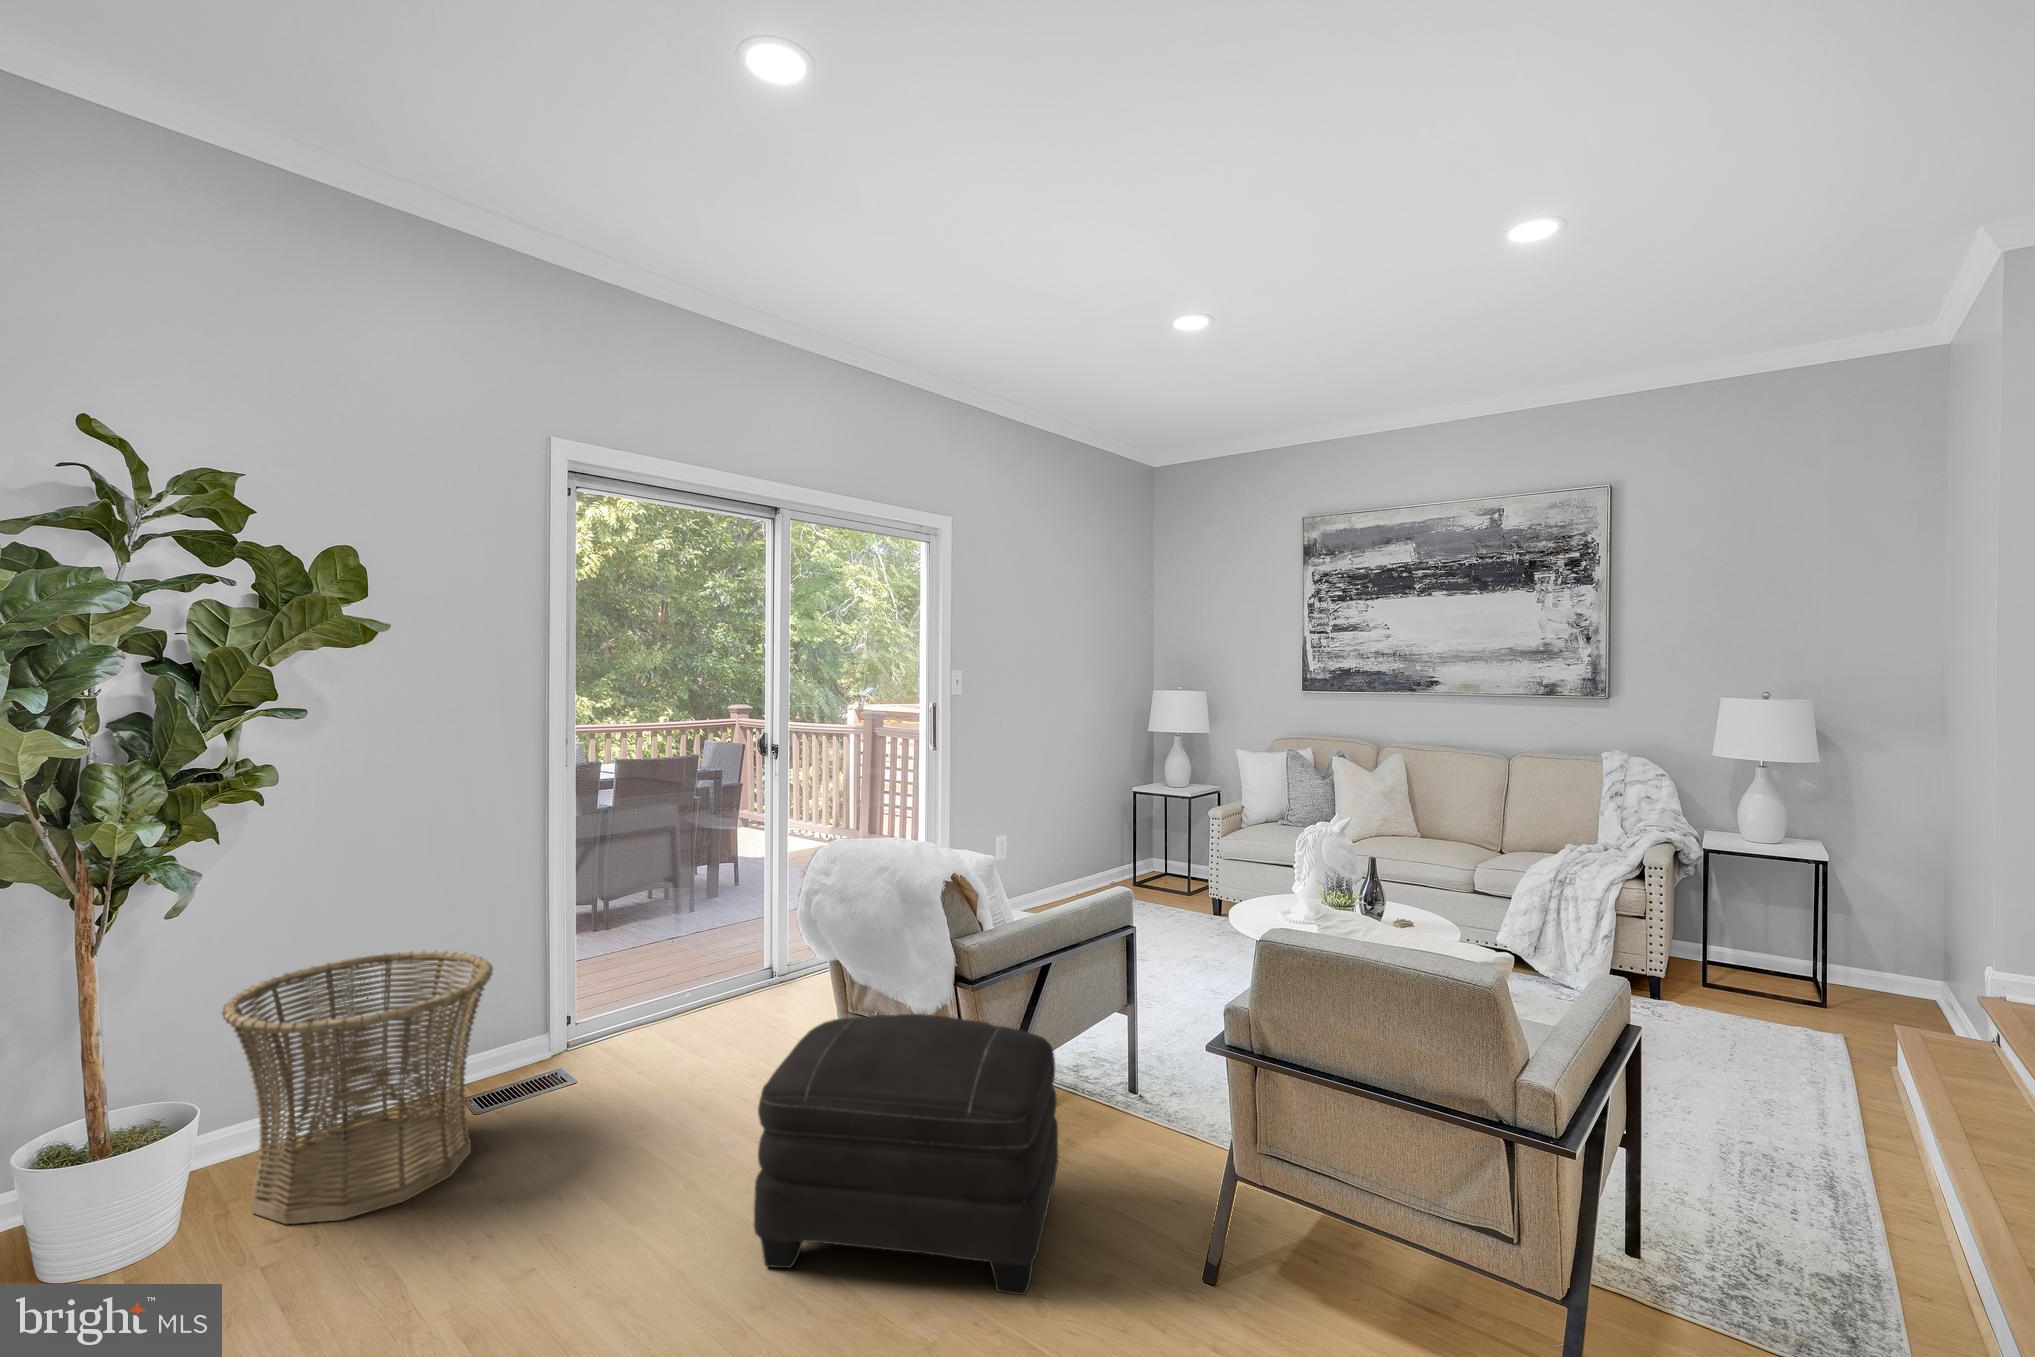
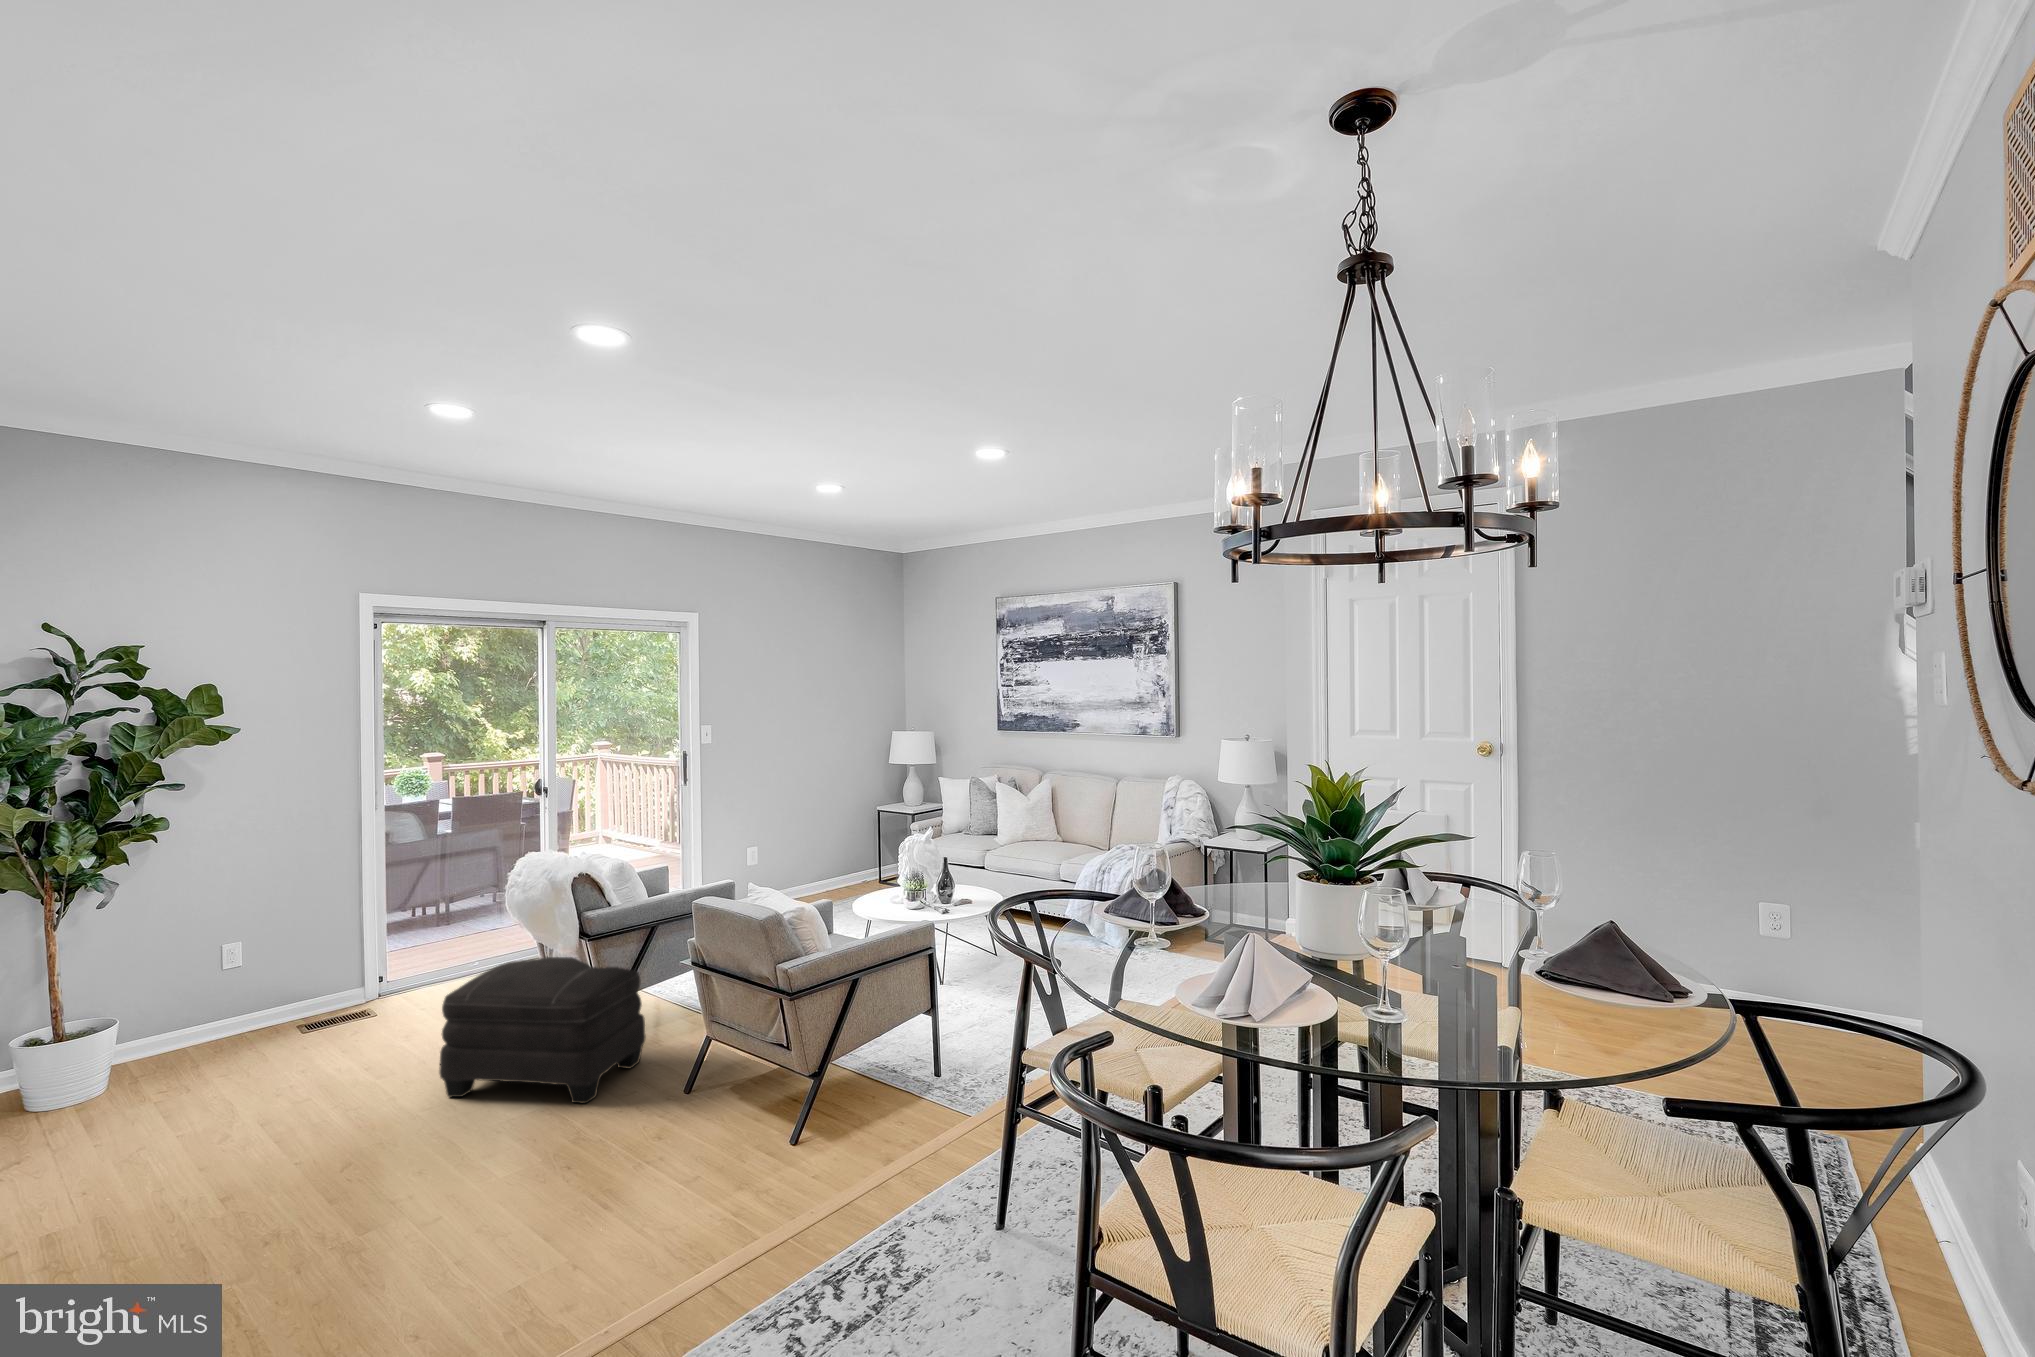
basket: present [222,951,493,1224] -> none [133,931,311,1089]

